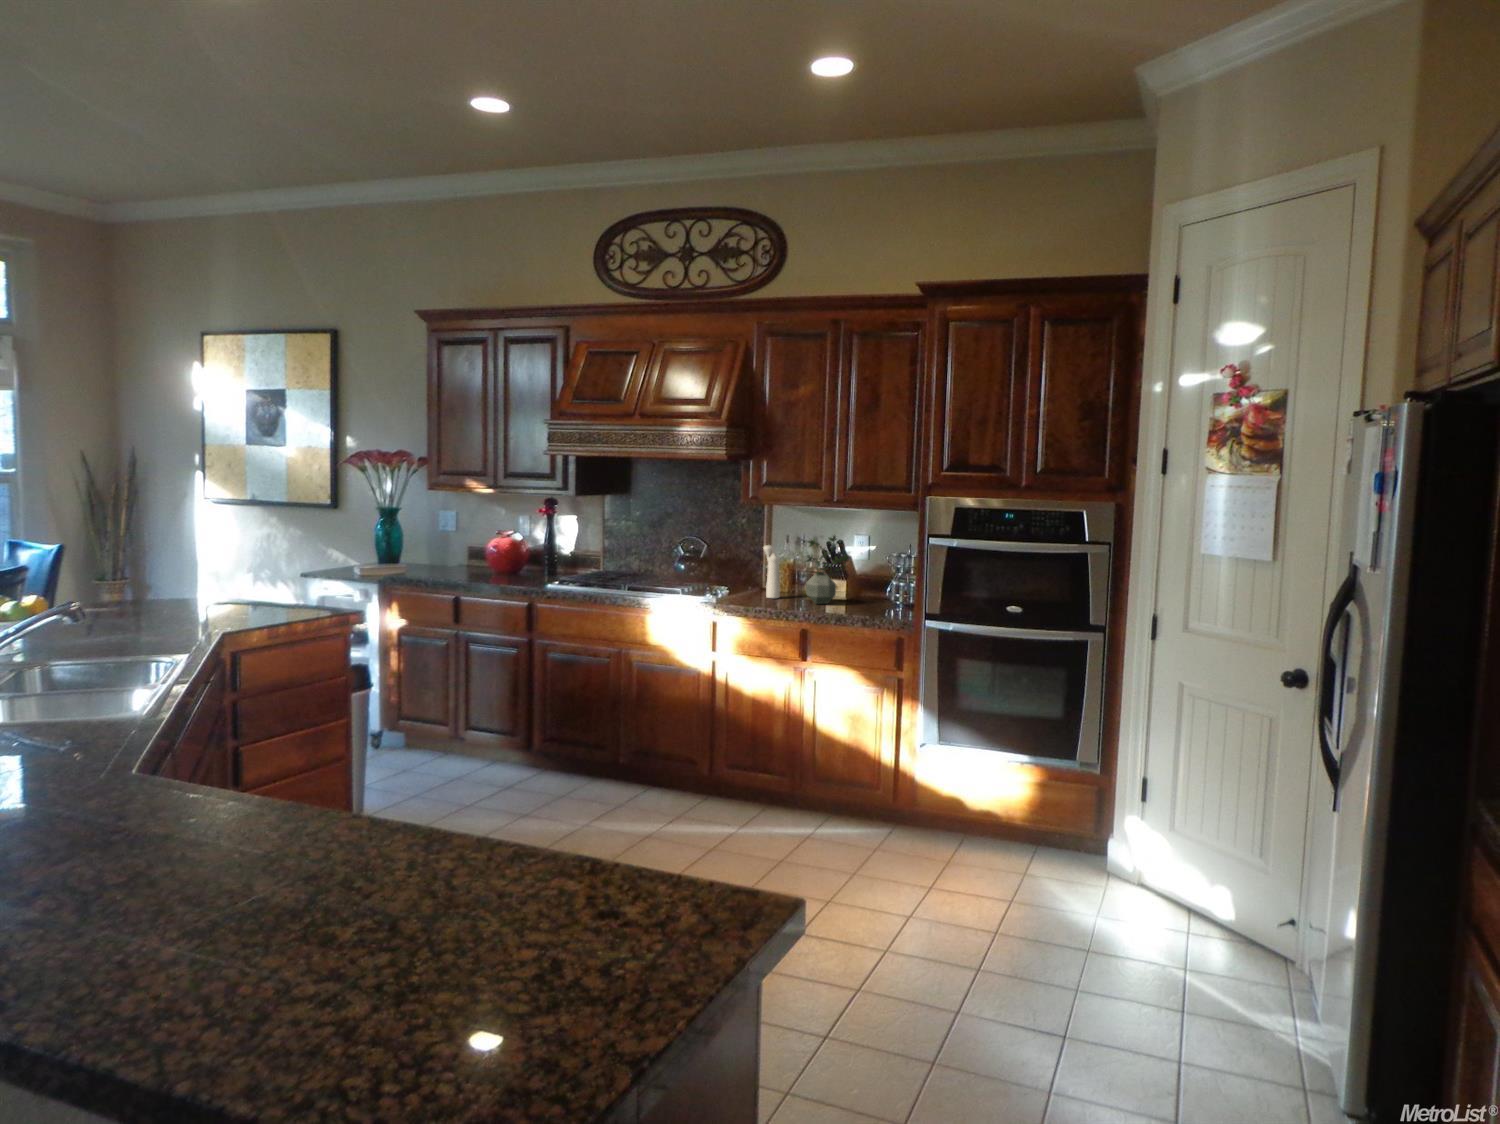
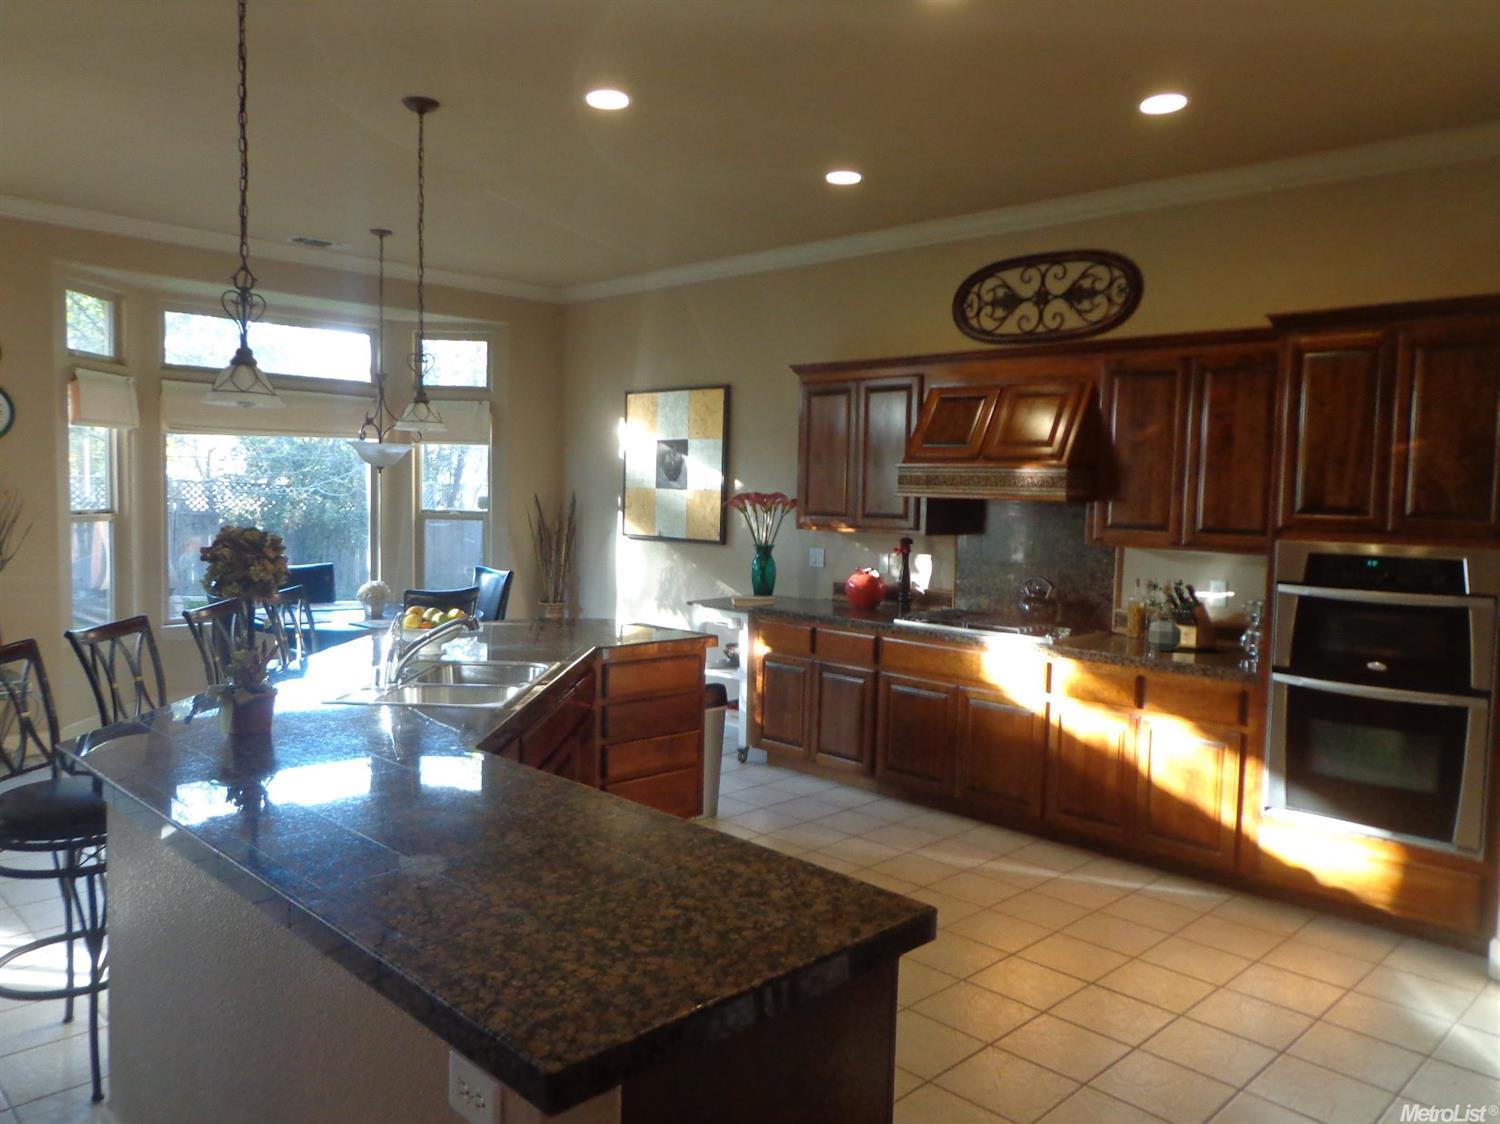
pepper mill: present [763,545,780,598] -> none [1107,589,1123,643]

